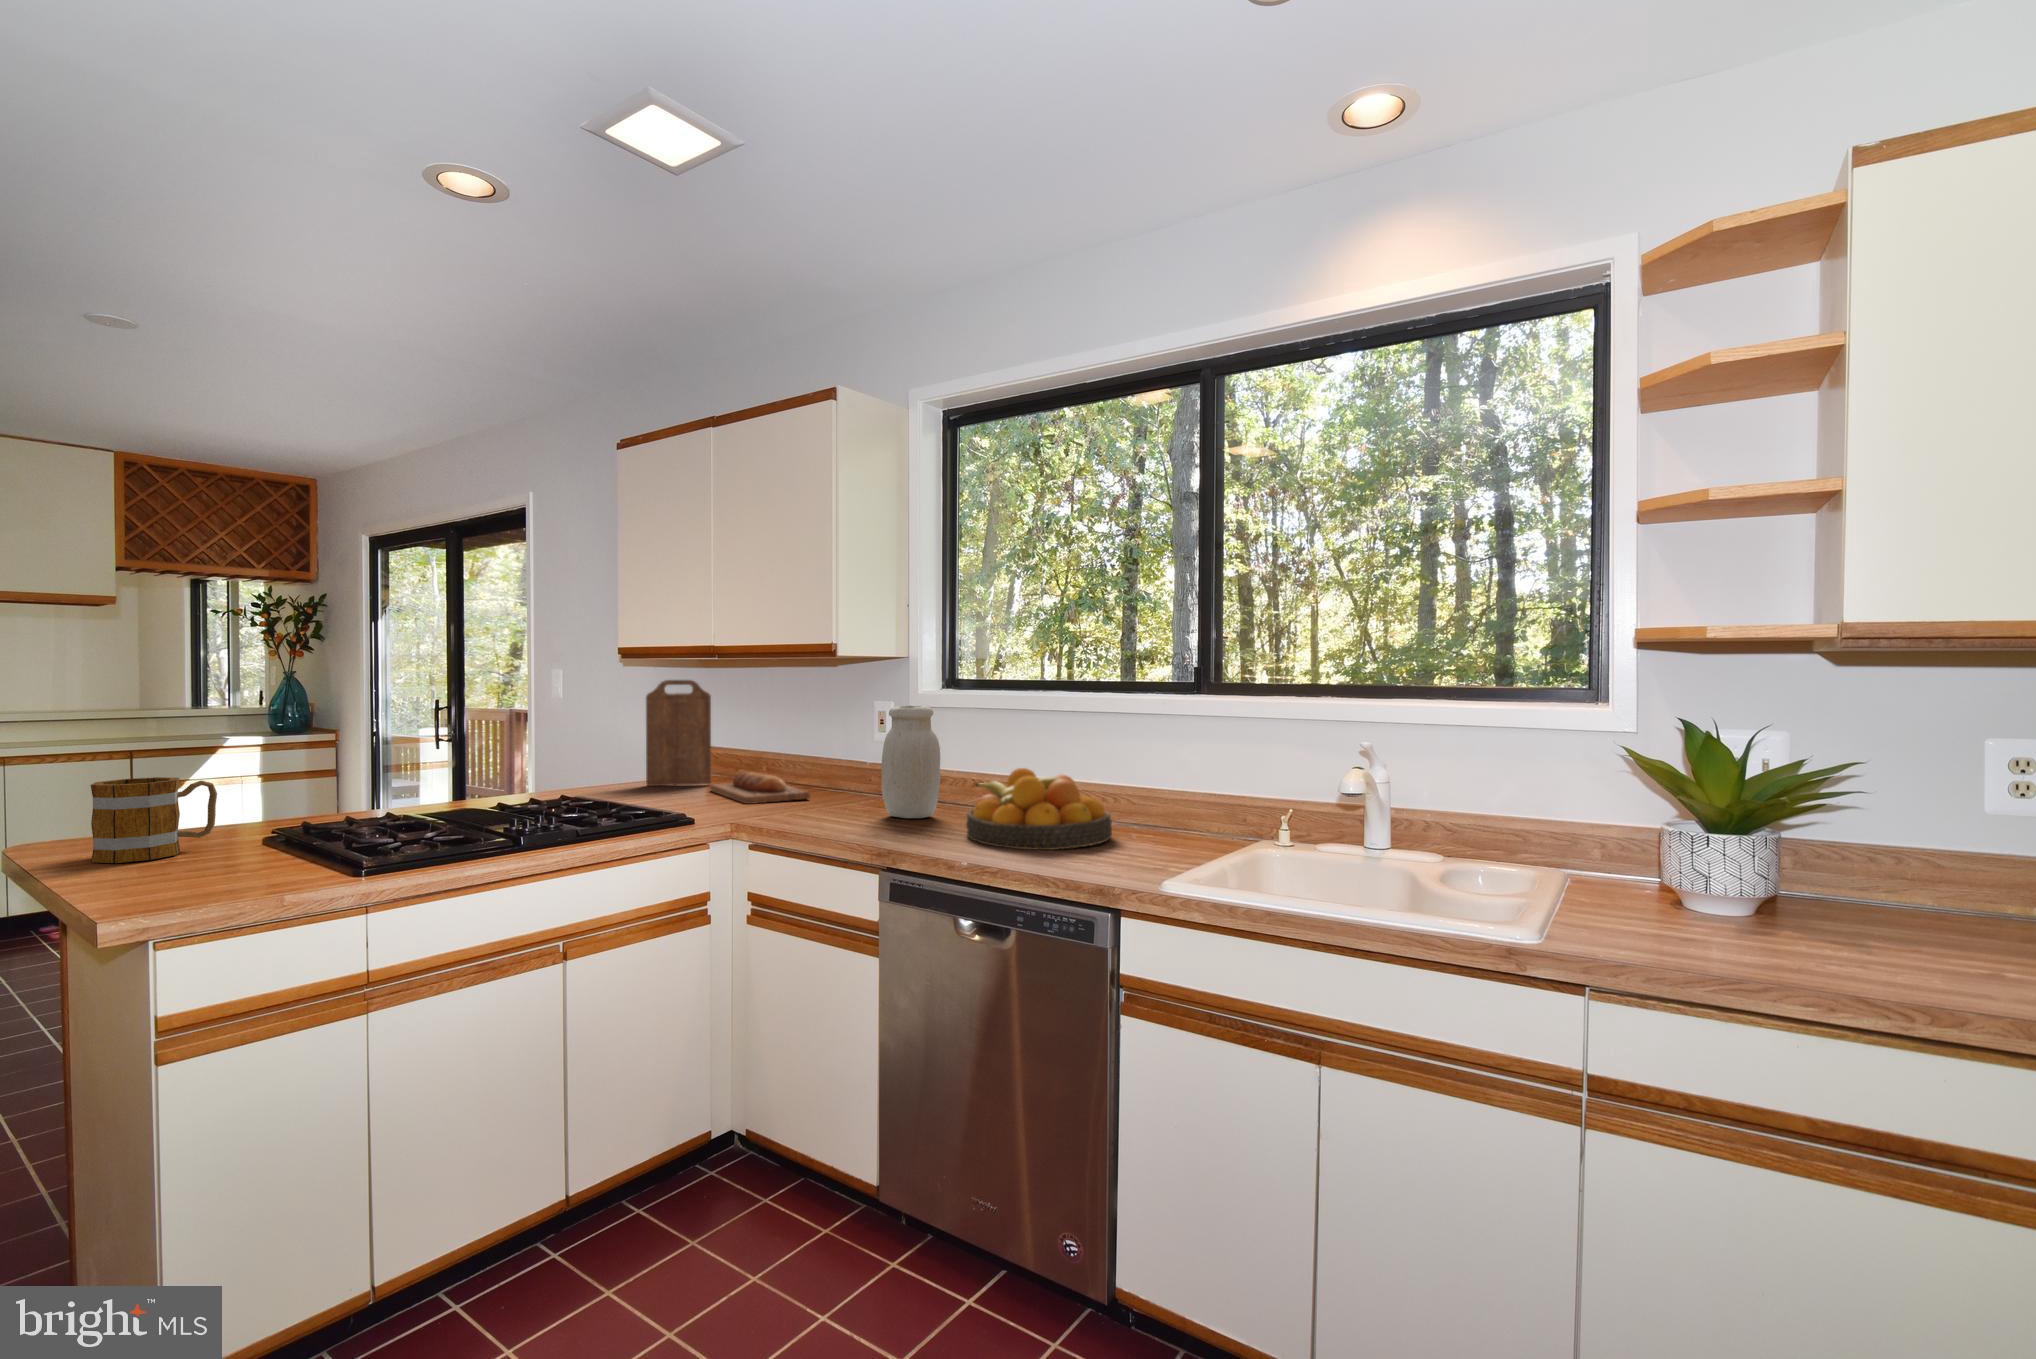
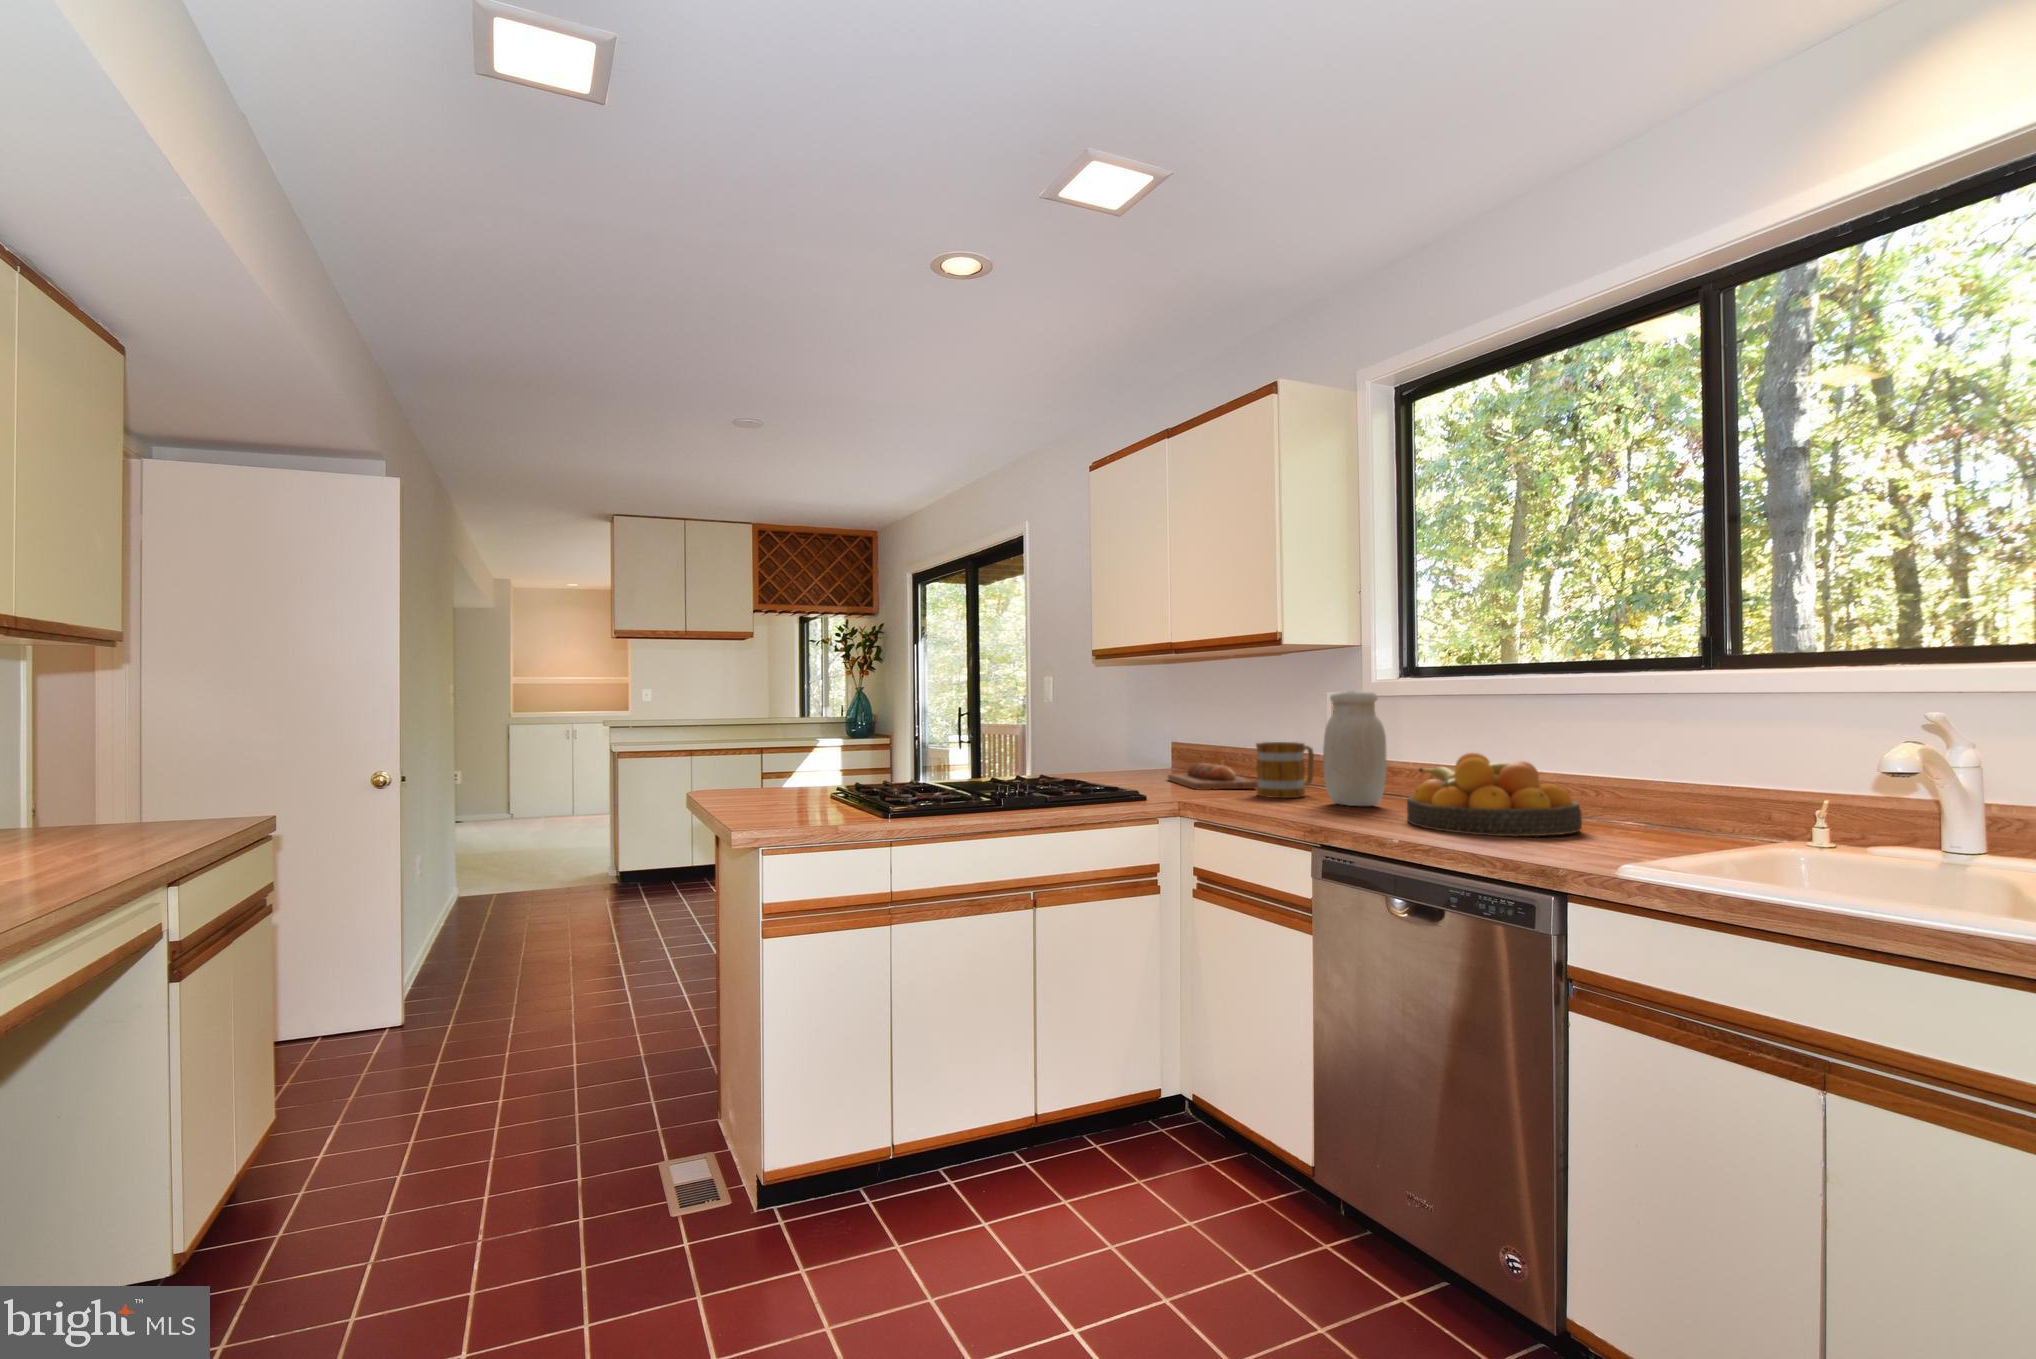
cutting board: present [646,680,711,786] -> none [1112,677,1170,775]
mug: present [91,777,217,863] -> present [1256,742,1314,798]

